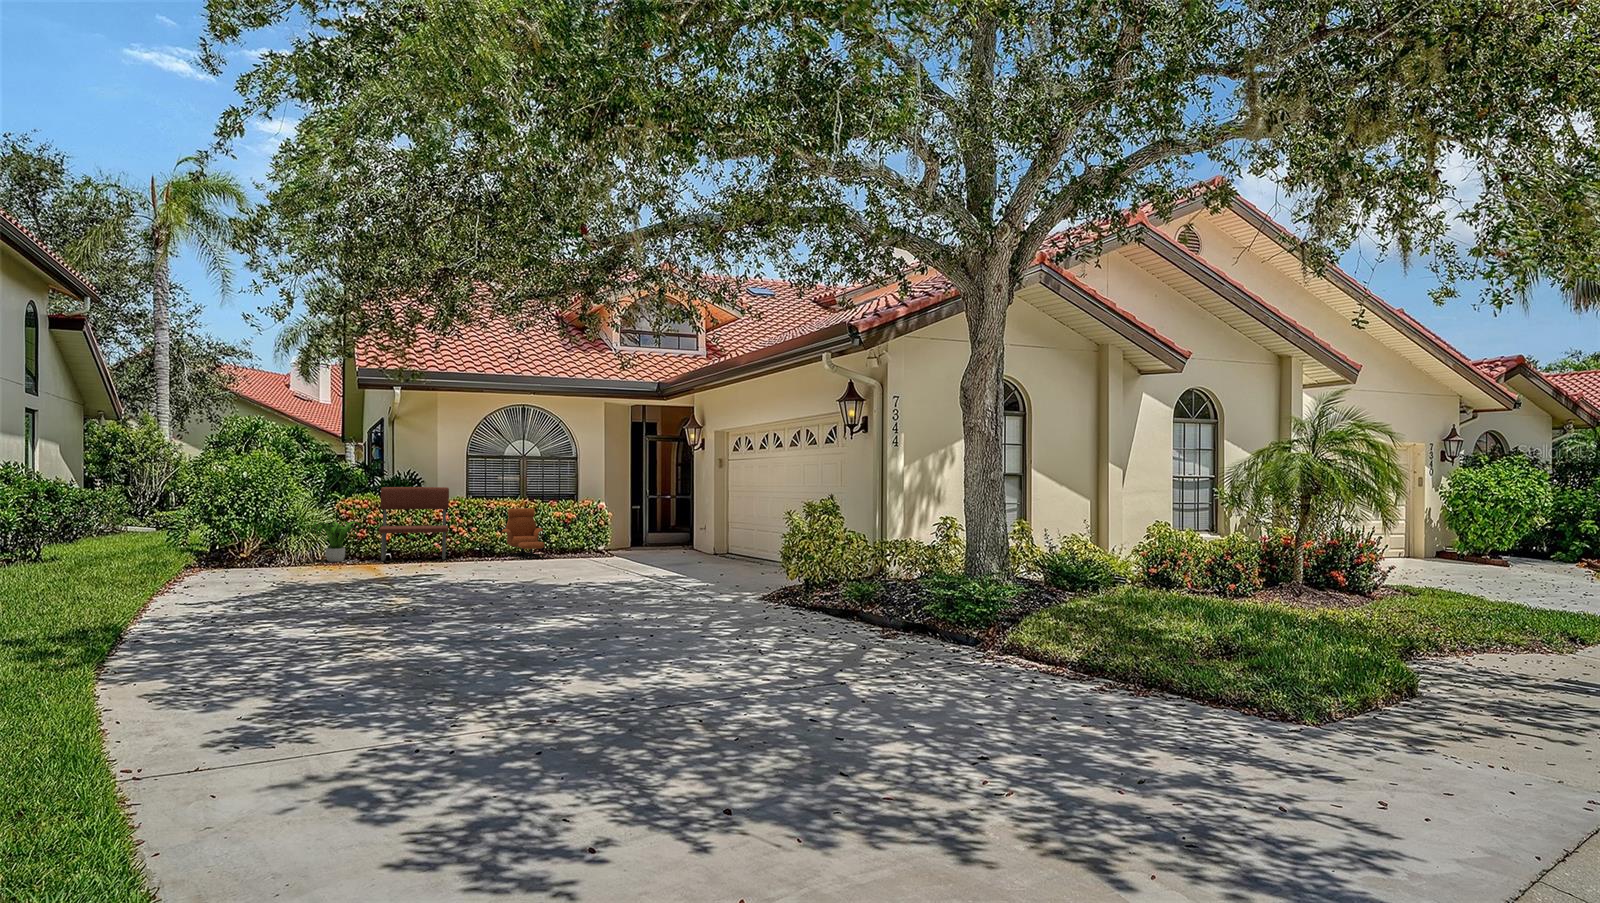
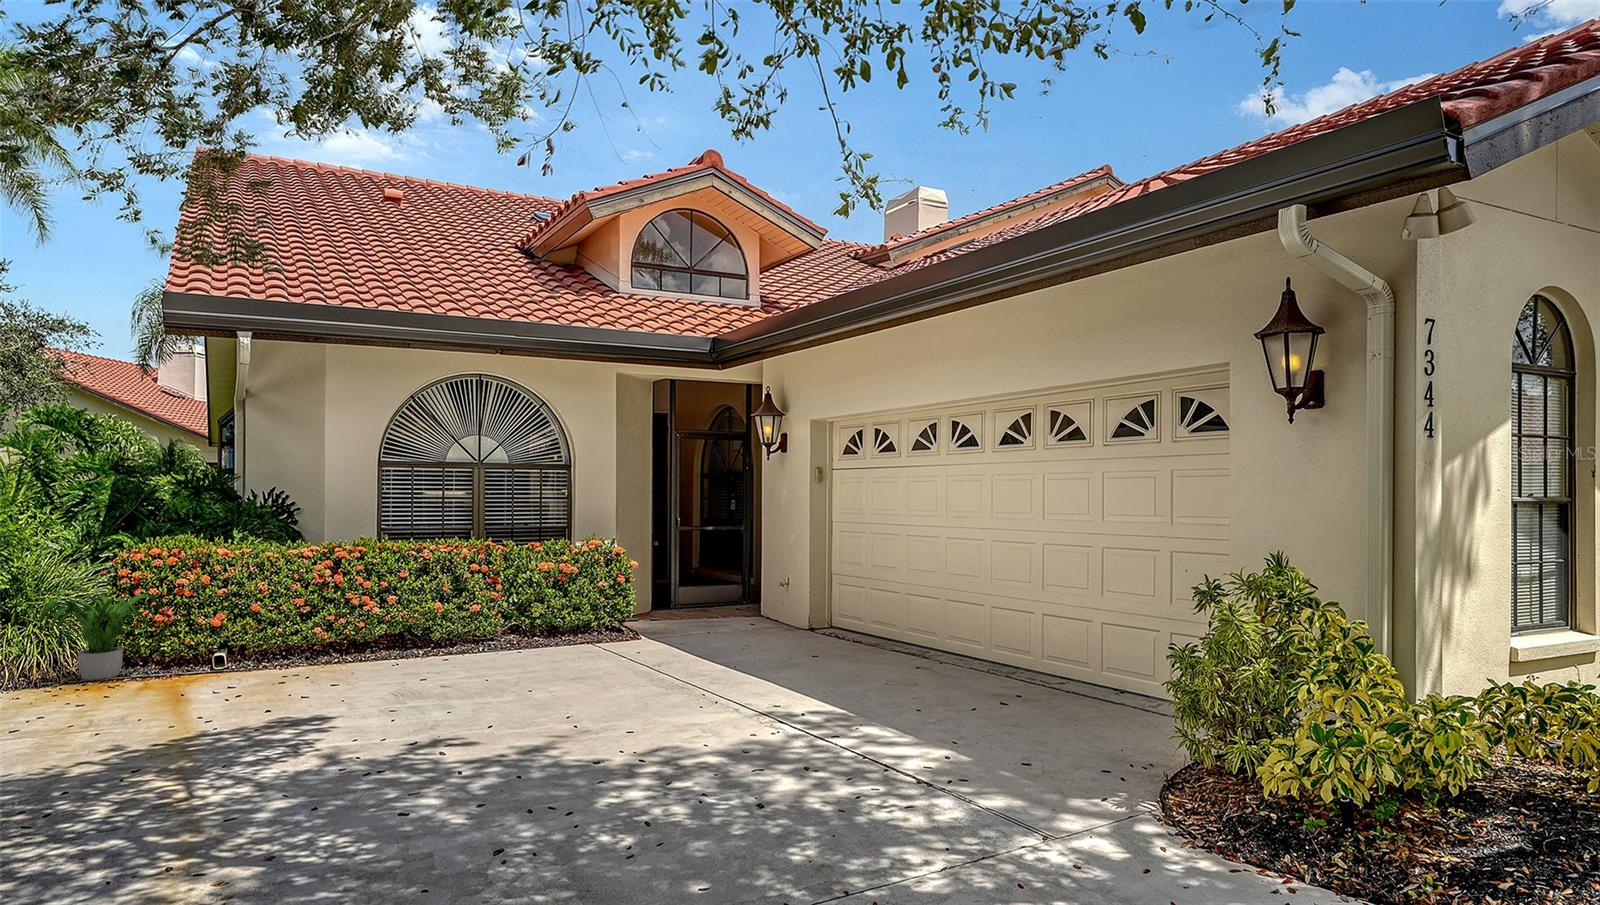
bench: present [379,487,449,561] -> none [191,524,343,675]
lounge chair: present [502,508,544,560] -> none [445,559,527,661]

